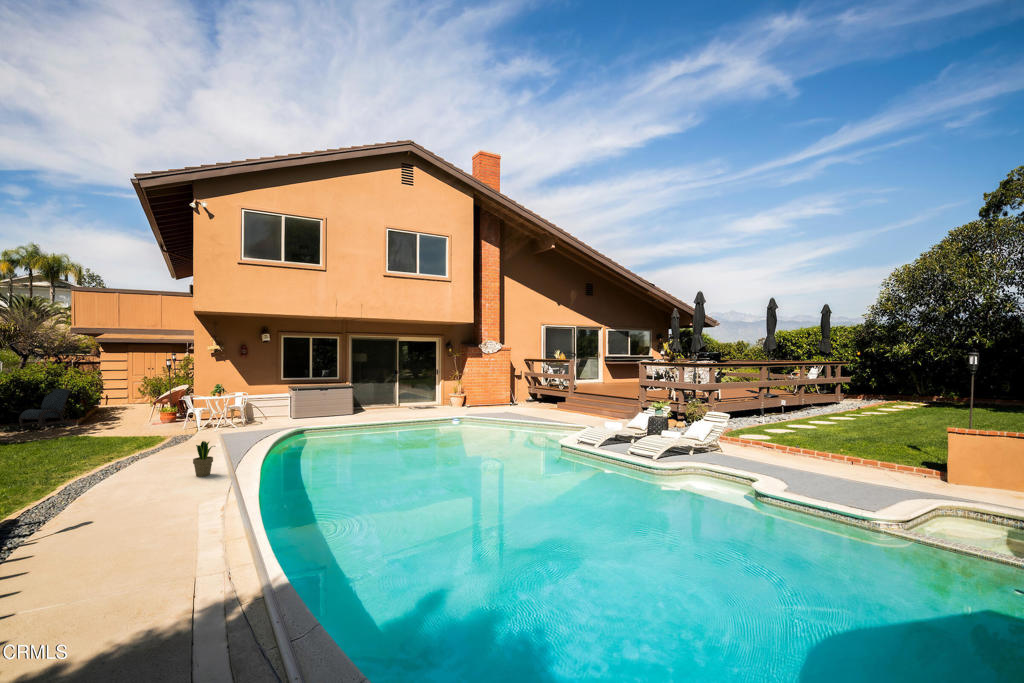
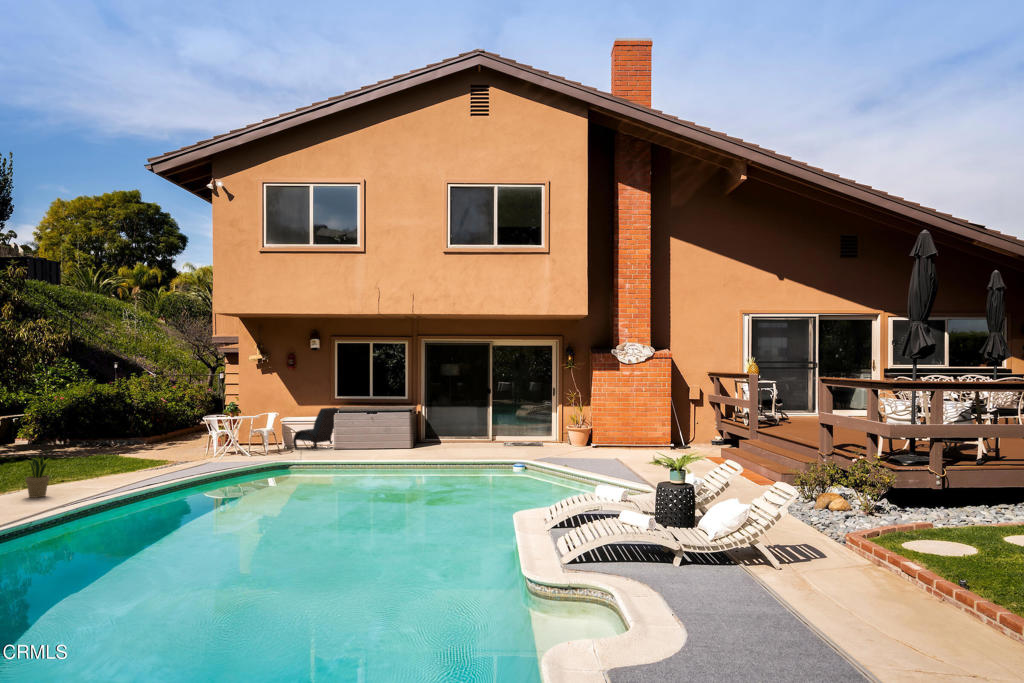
lounge chair: present [19,389,70,427] -> present [293,407,339,450]

